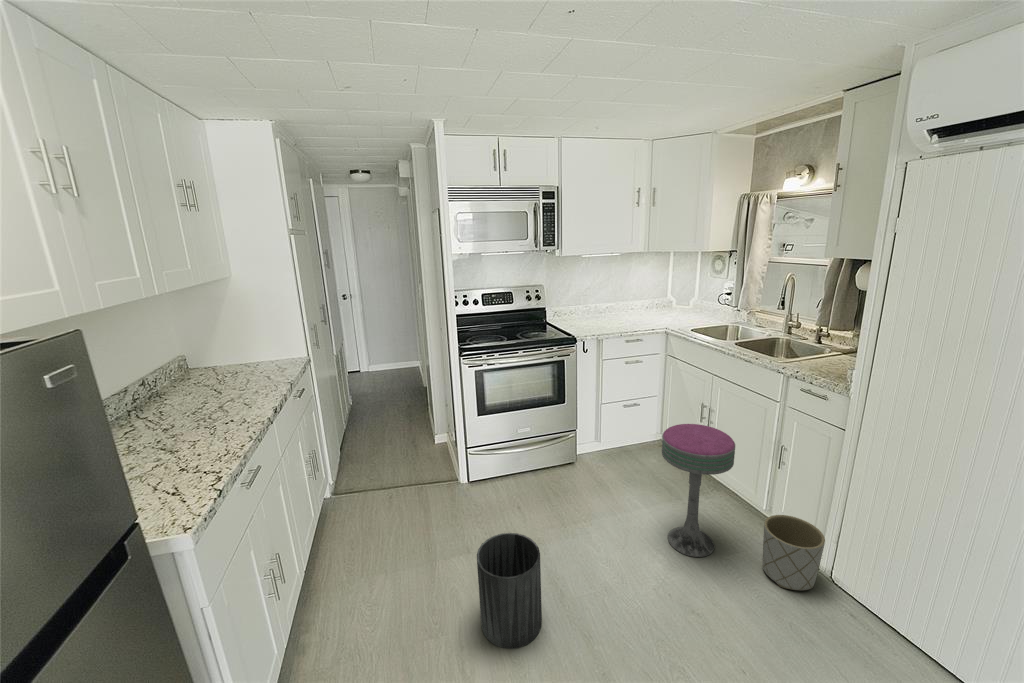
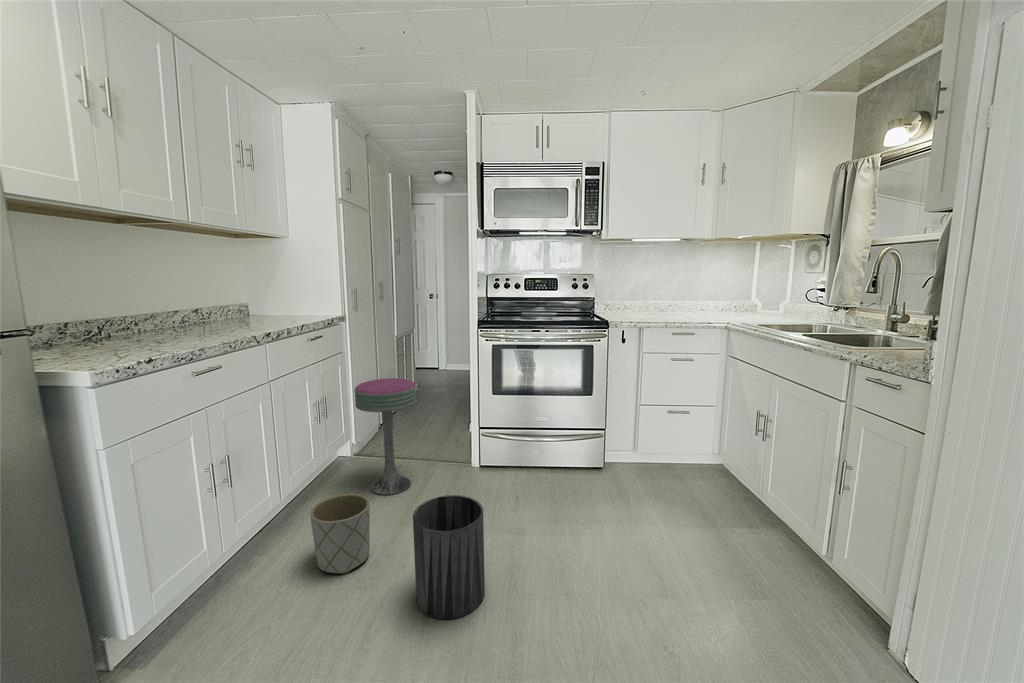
bar stool: present [662,424,735,557] -> present [355,378,417,495]
planter: present [762,515,825,590] -> present [310,494,370,574]

